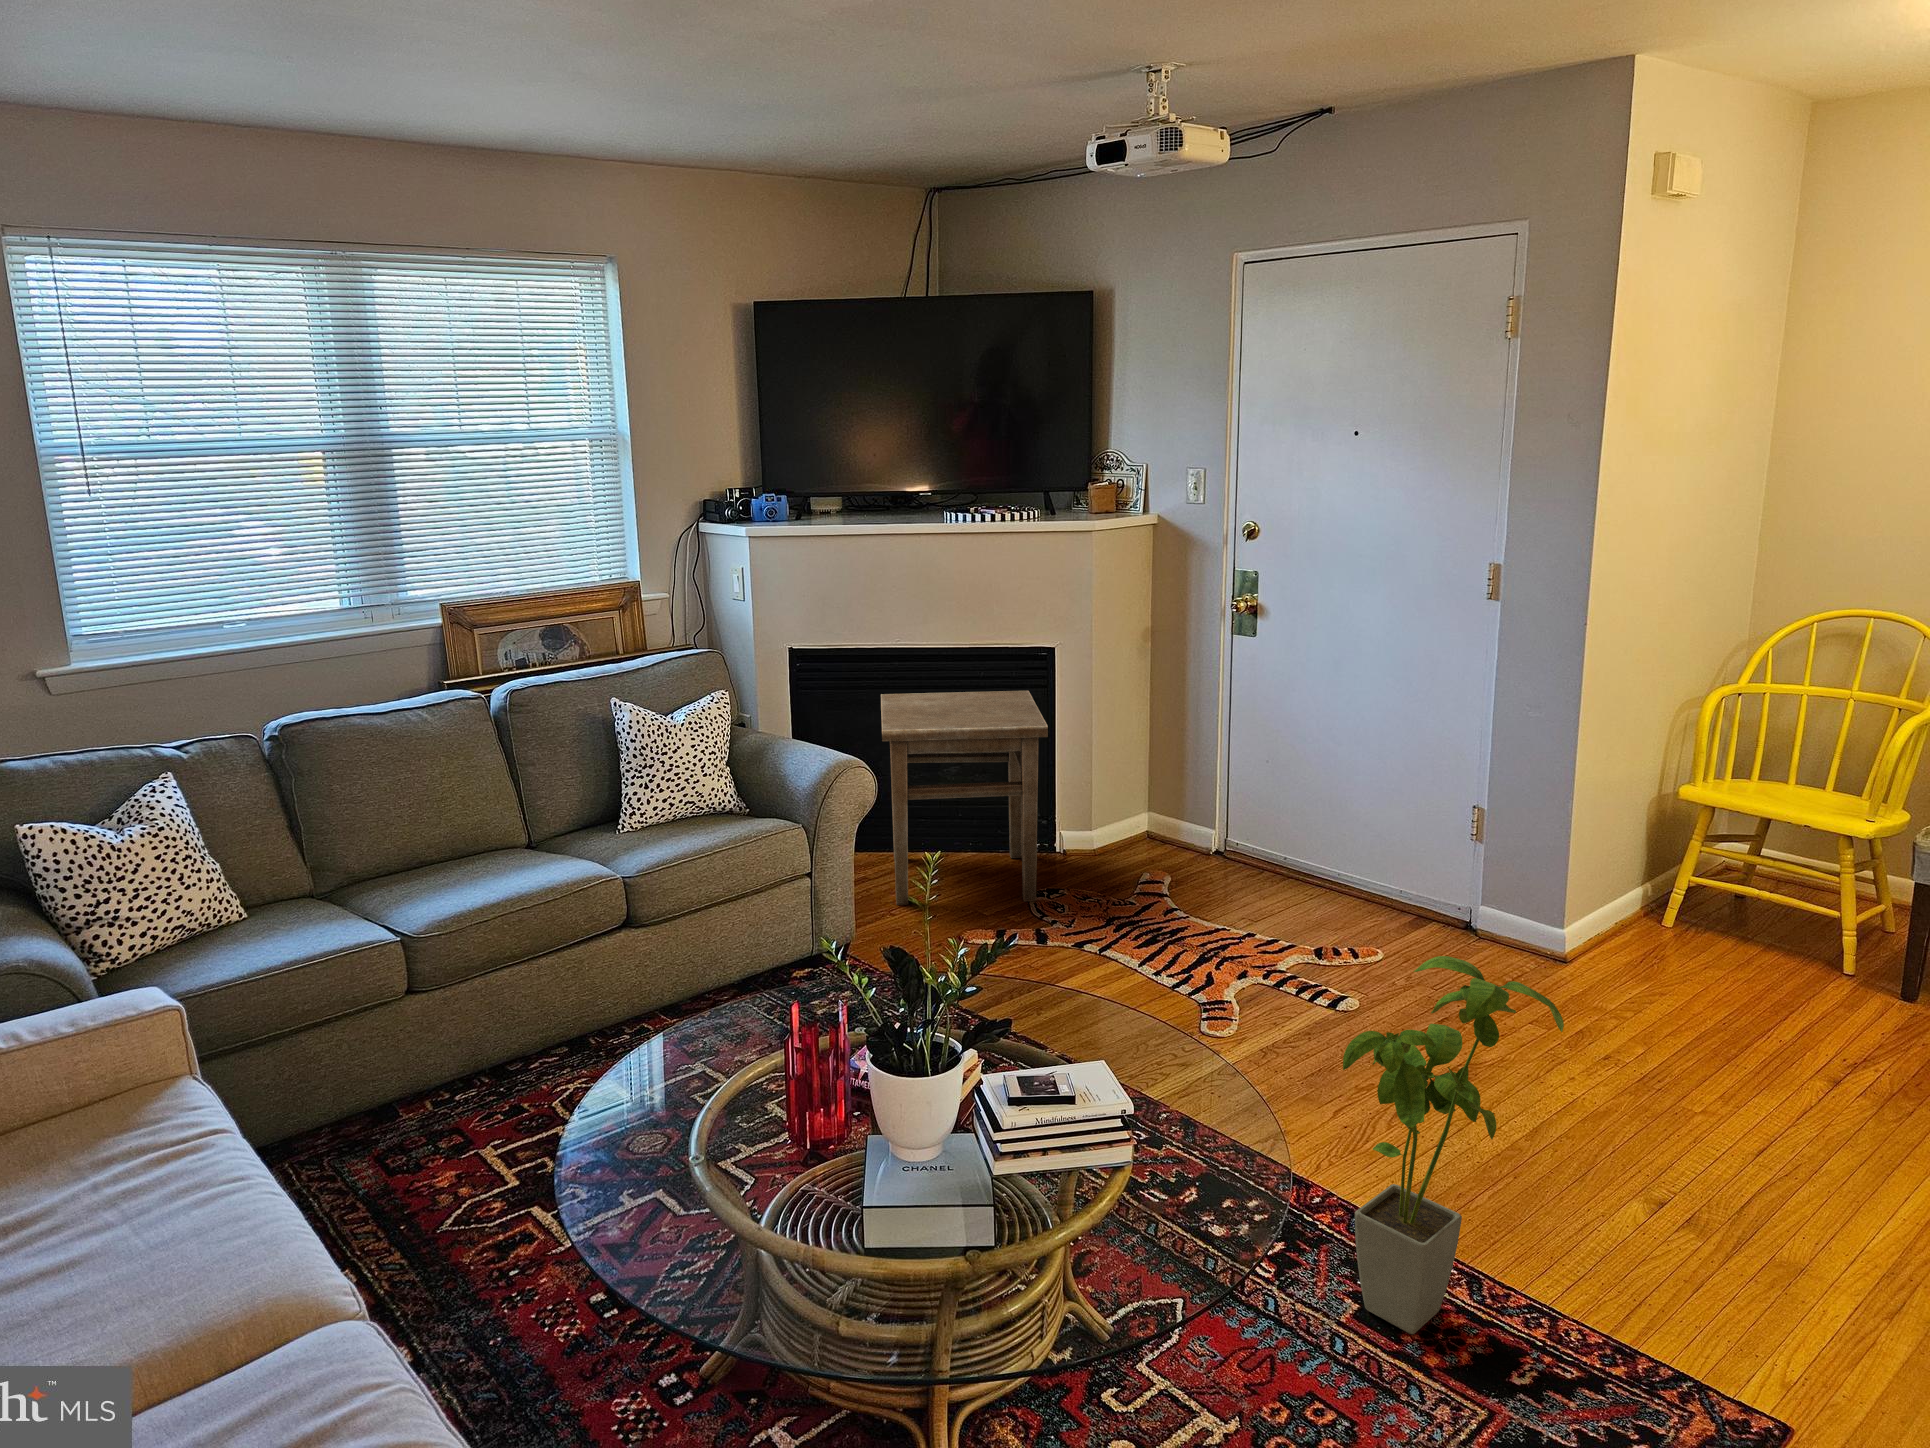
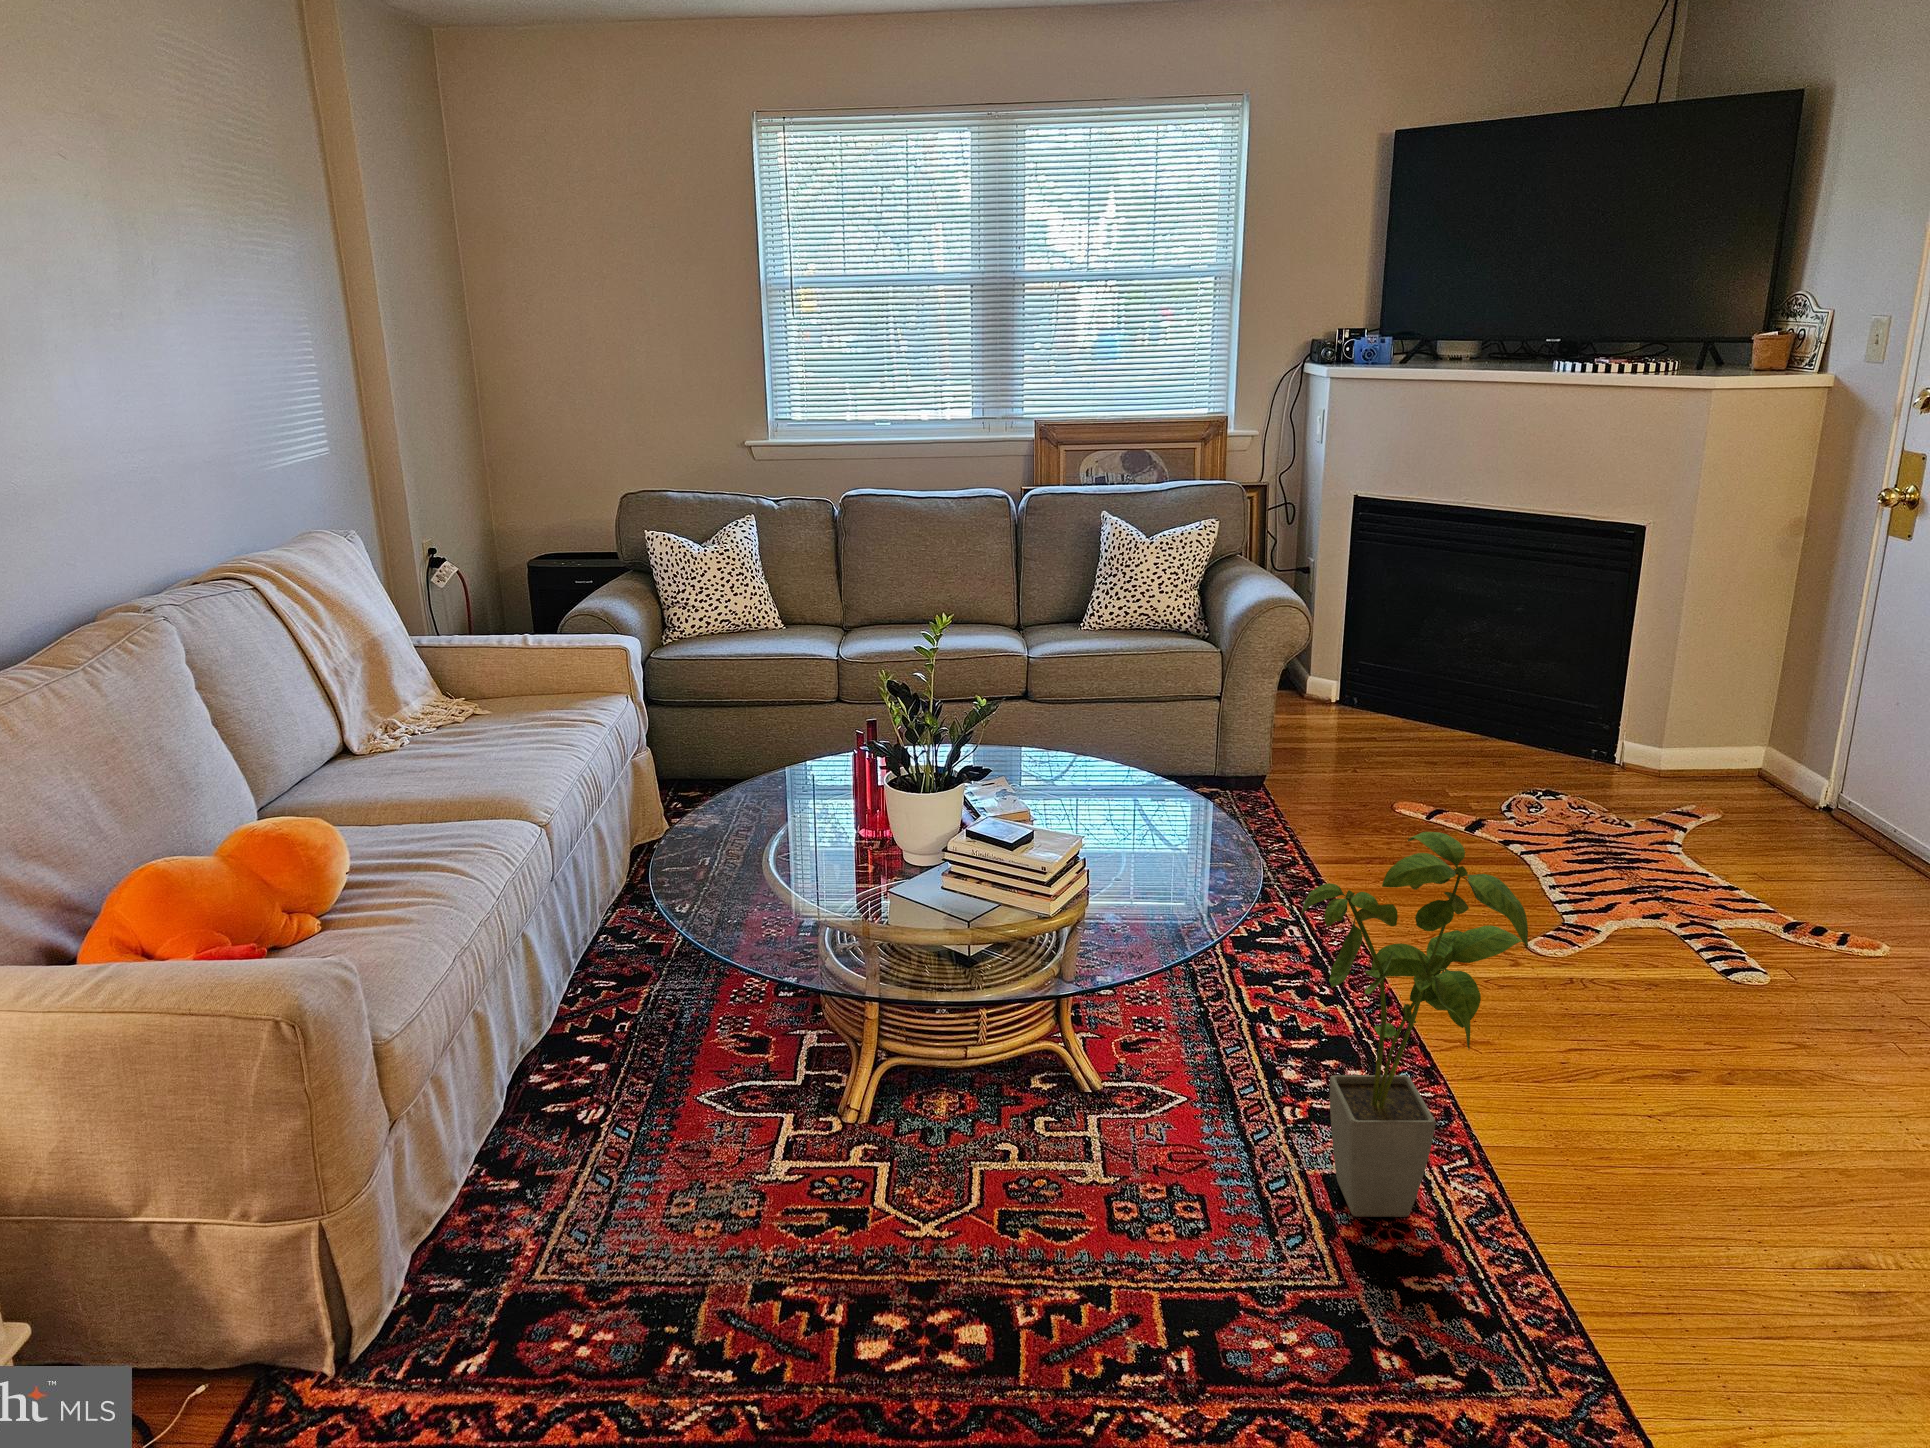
side table: present [881,691,1048,905] -> none [1364,553,1599,797]

